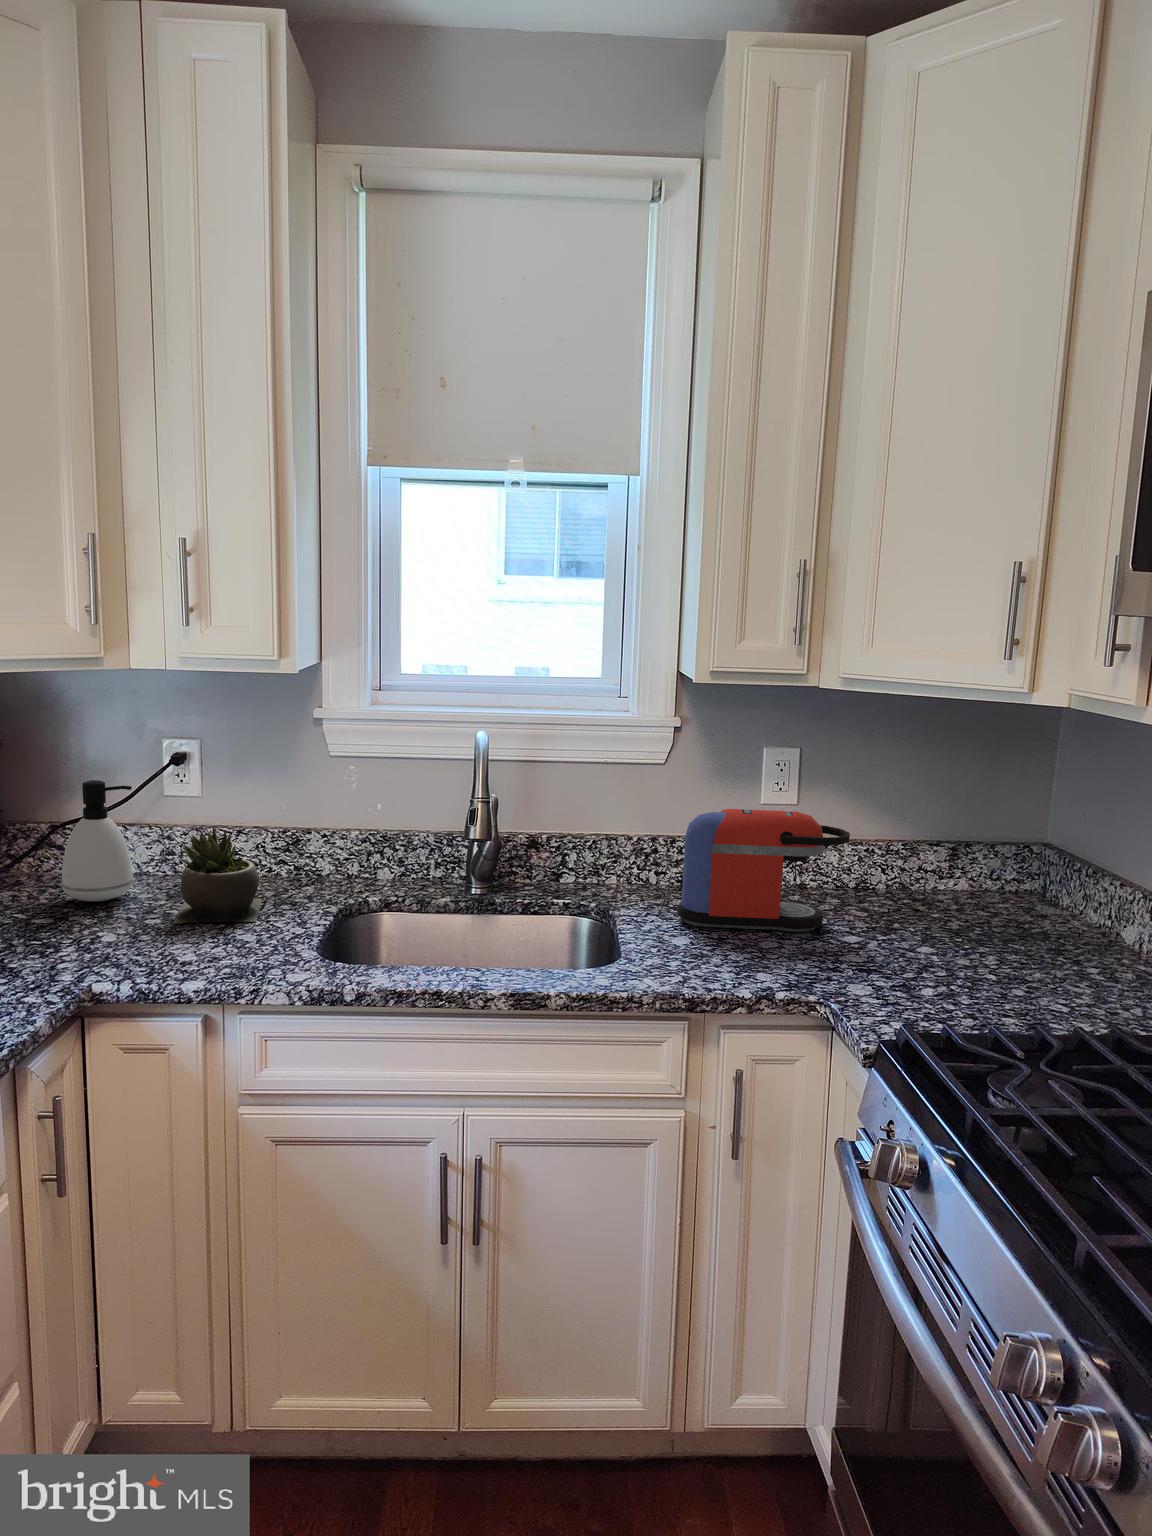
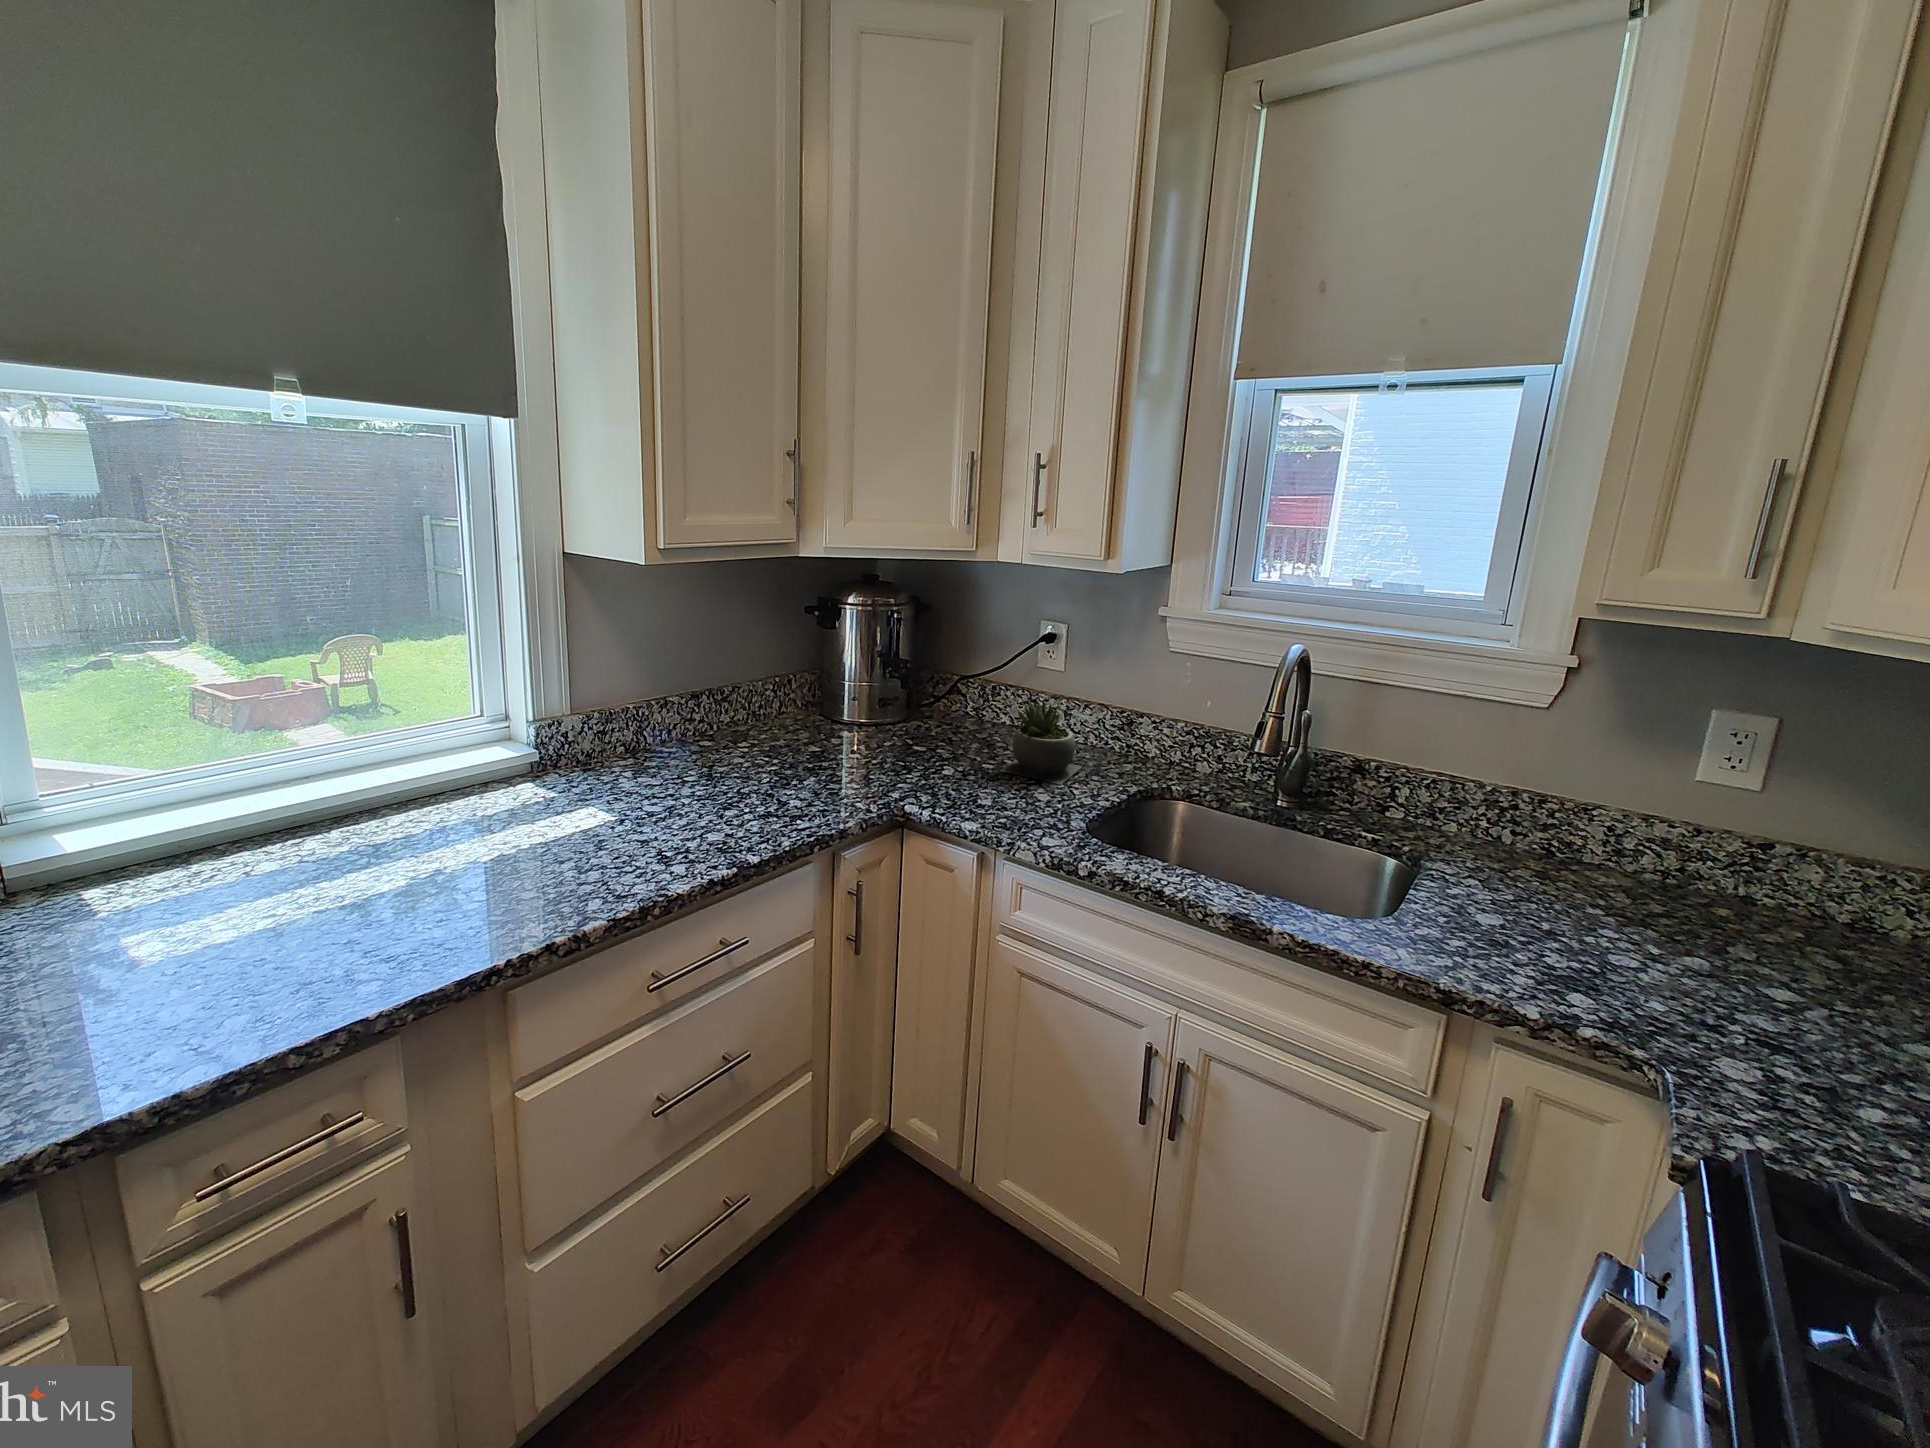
soap dispenser: present [62,780,133,901] -> none [944,649,998,742]
coffee maker: present [677,809,850,932] -> none [1506,777,1816,962]

